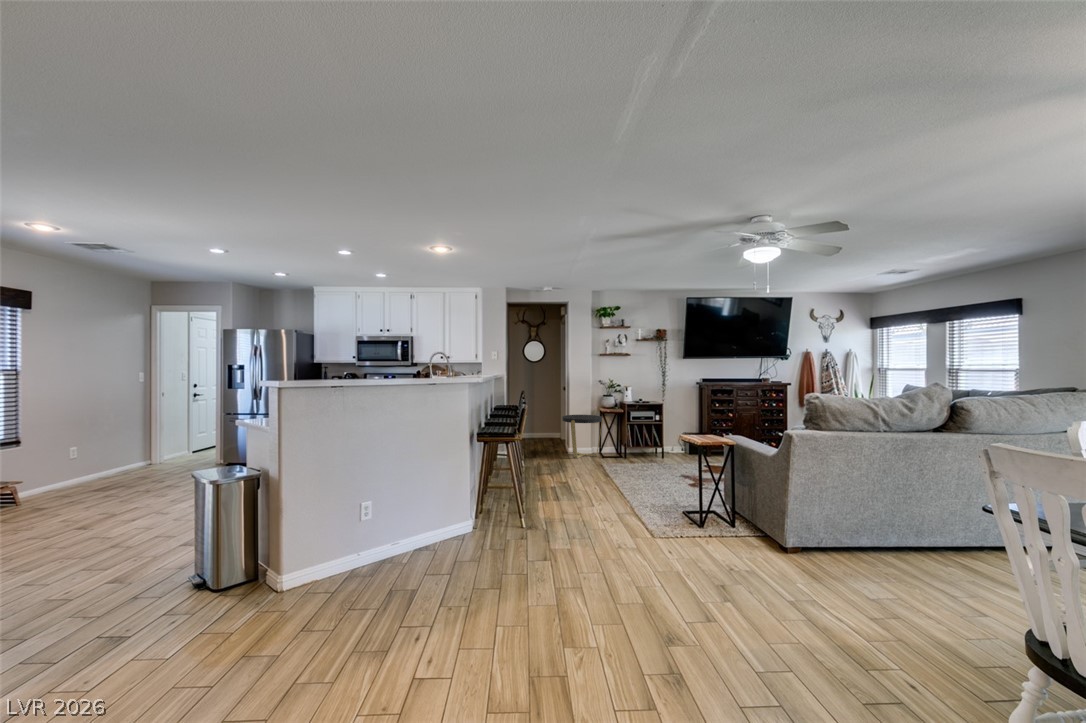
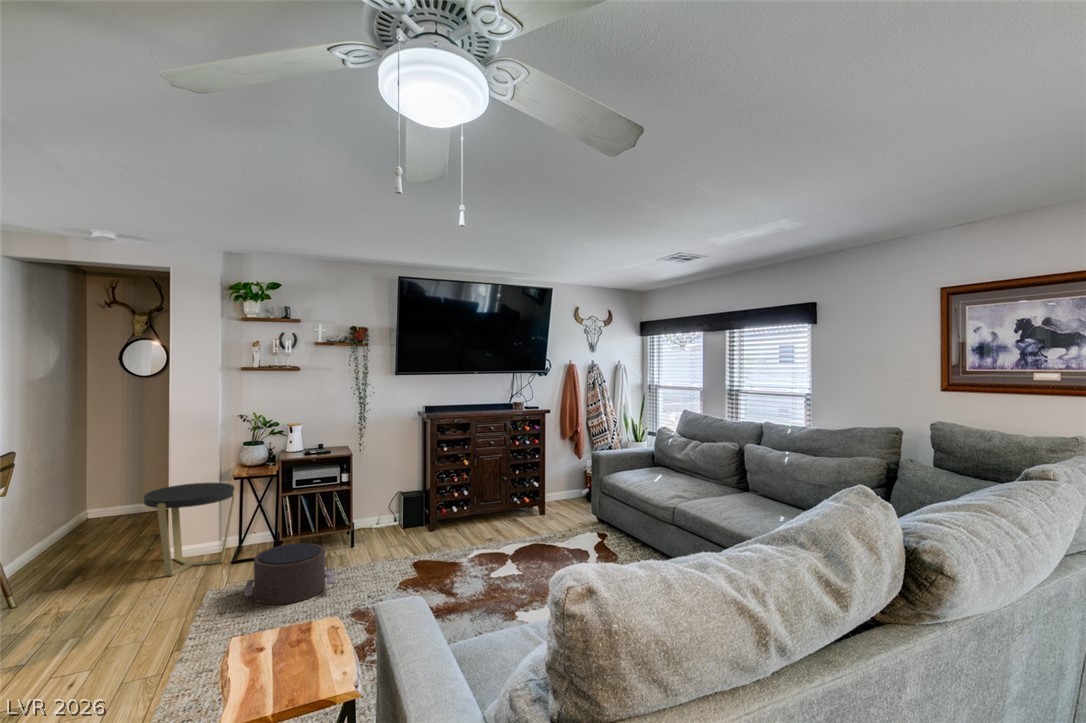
pouf: none [618,446,665,473] -> present [244,543,335,605]

